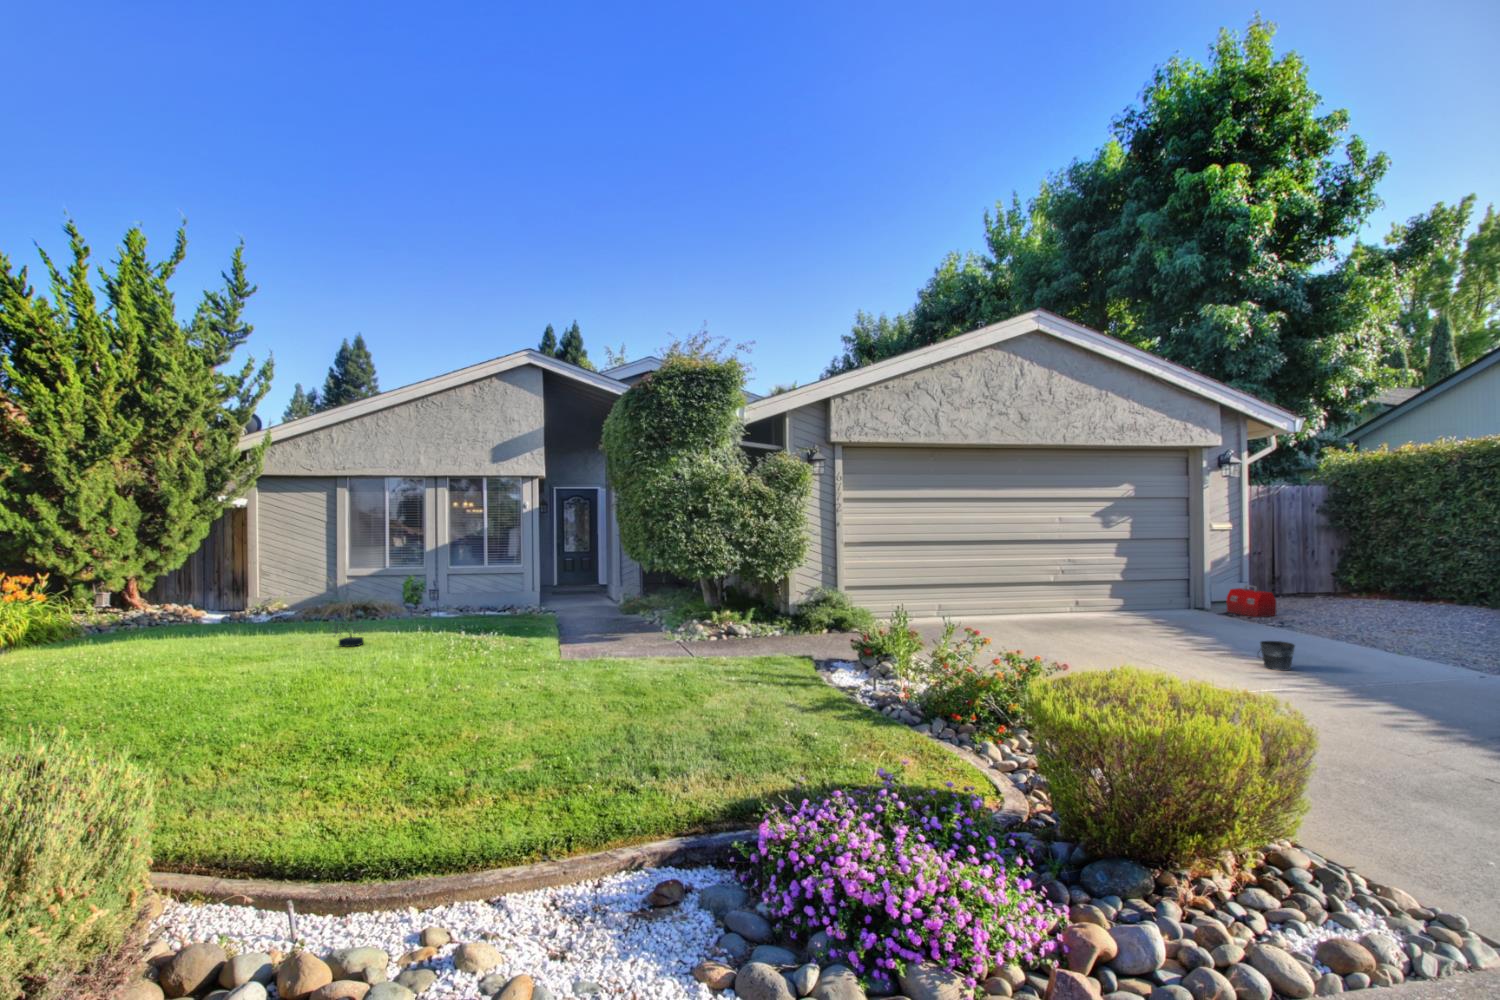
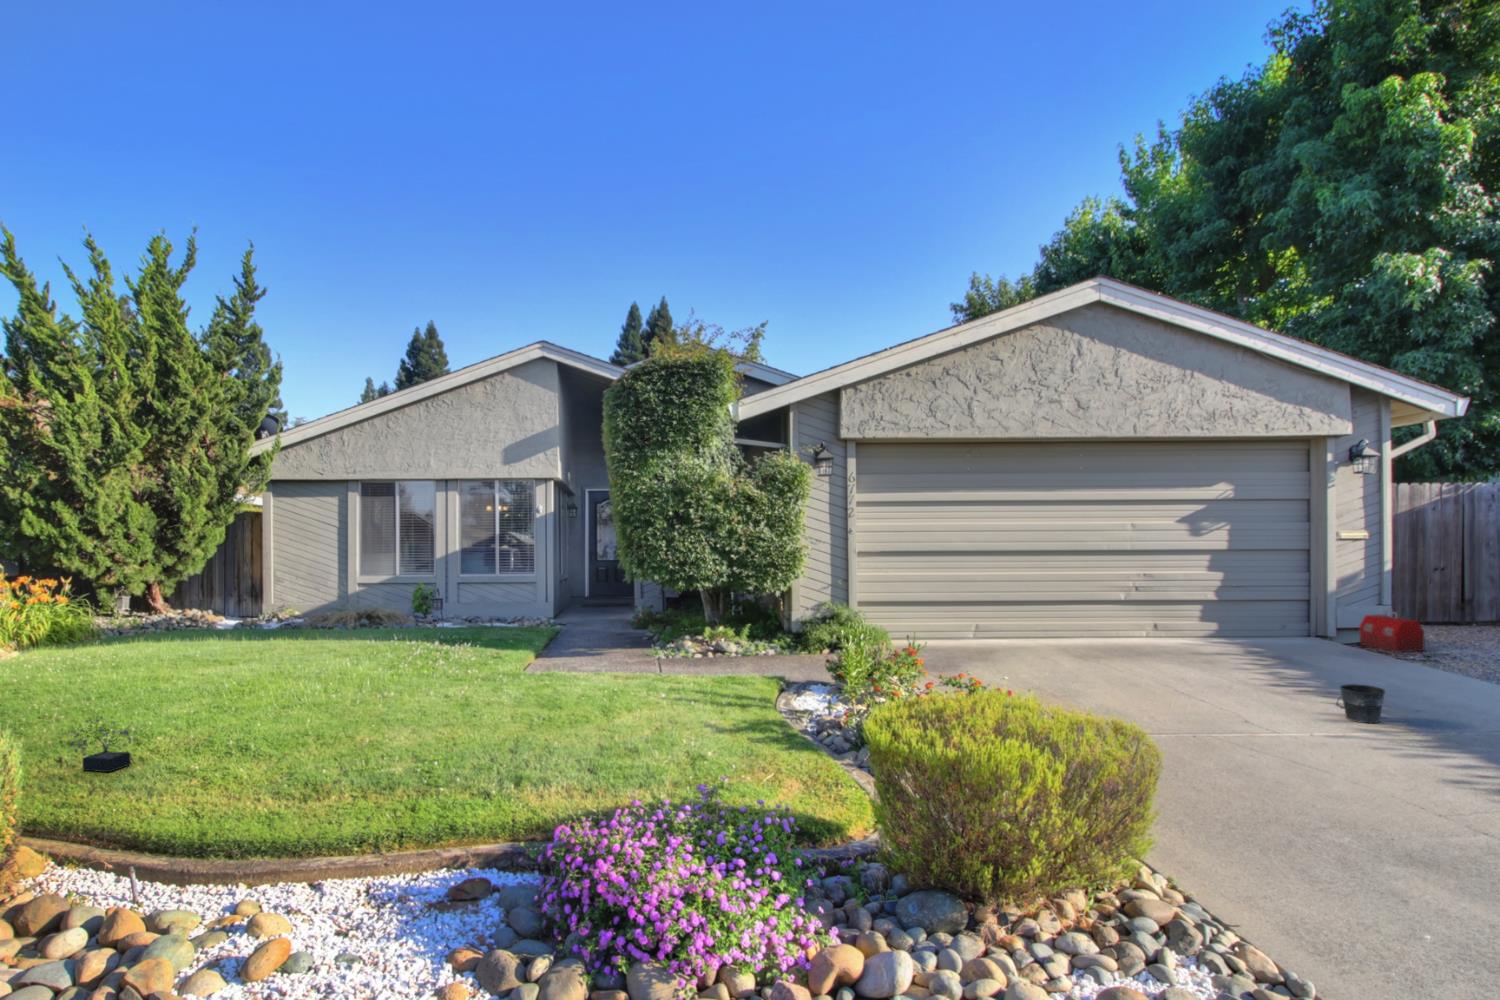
decorative plant: present [334,623,364,647] -> present [71,718,137,772]

